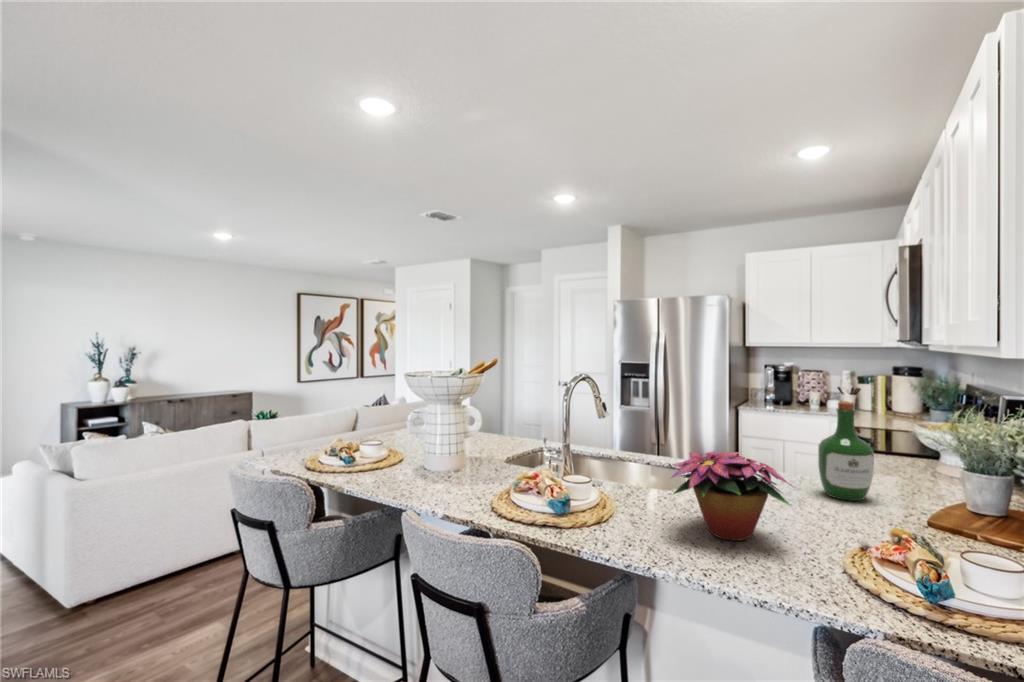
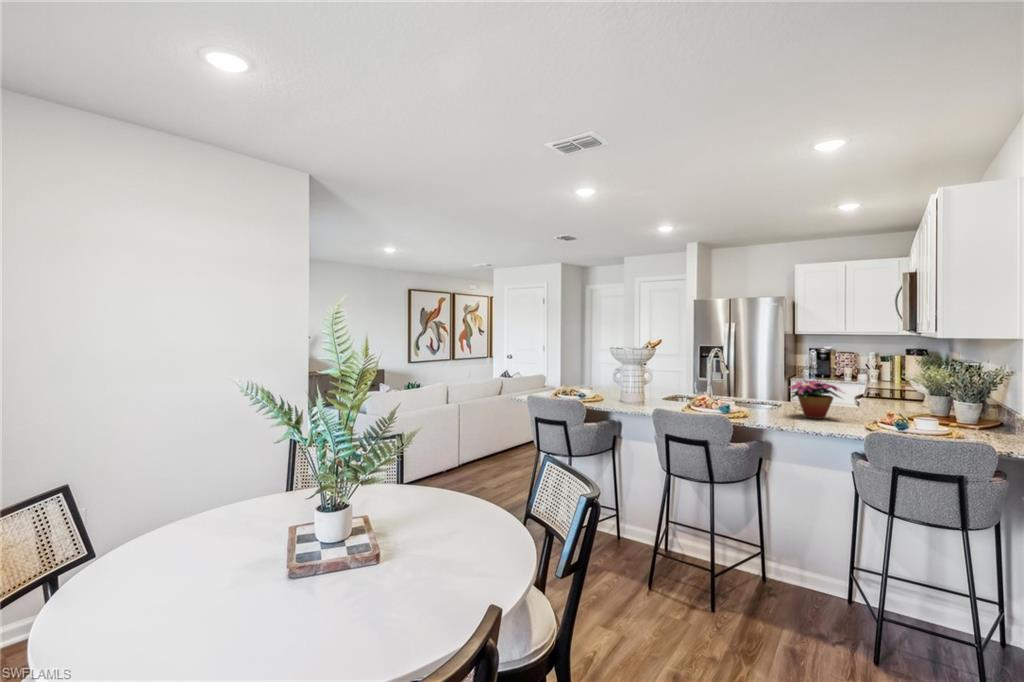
wine bottle: present [818,401,874,501] -> none [854,361,884,411]

